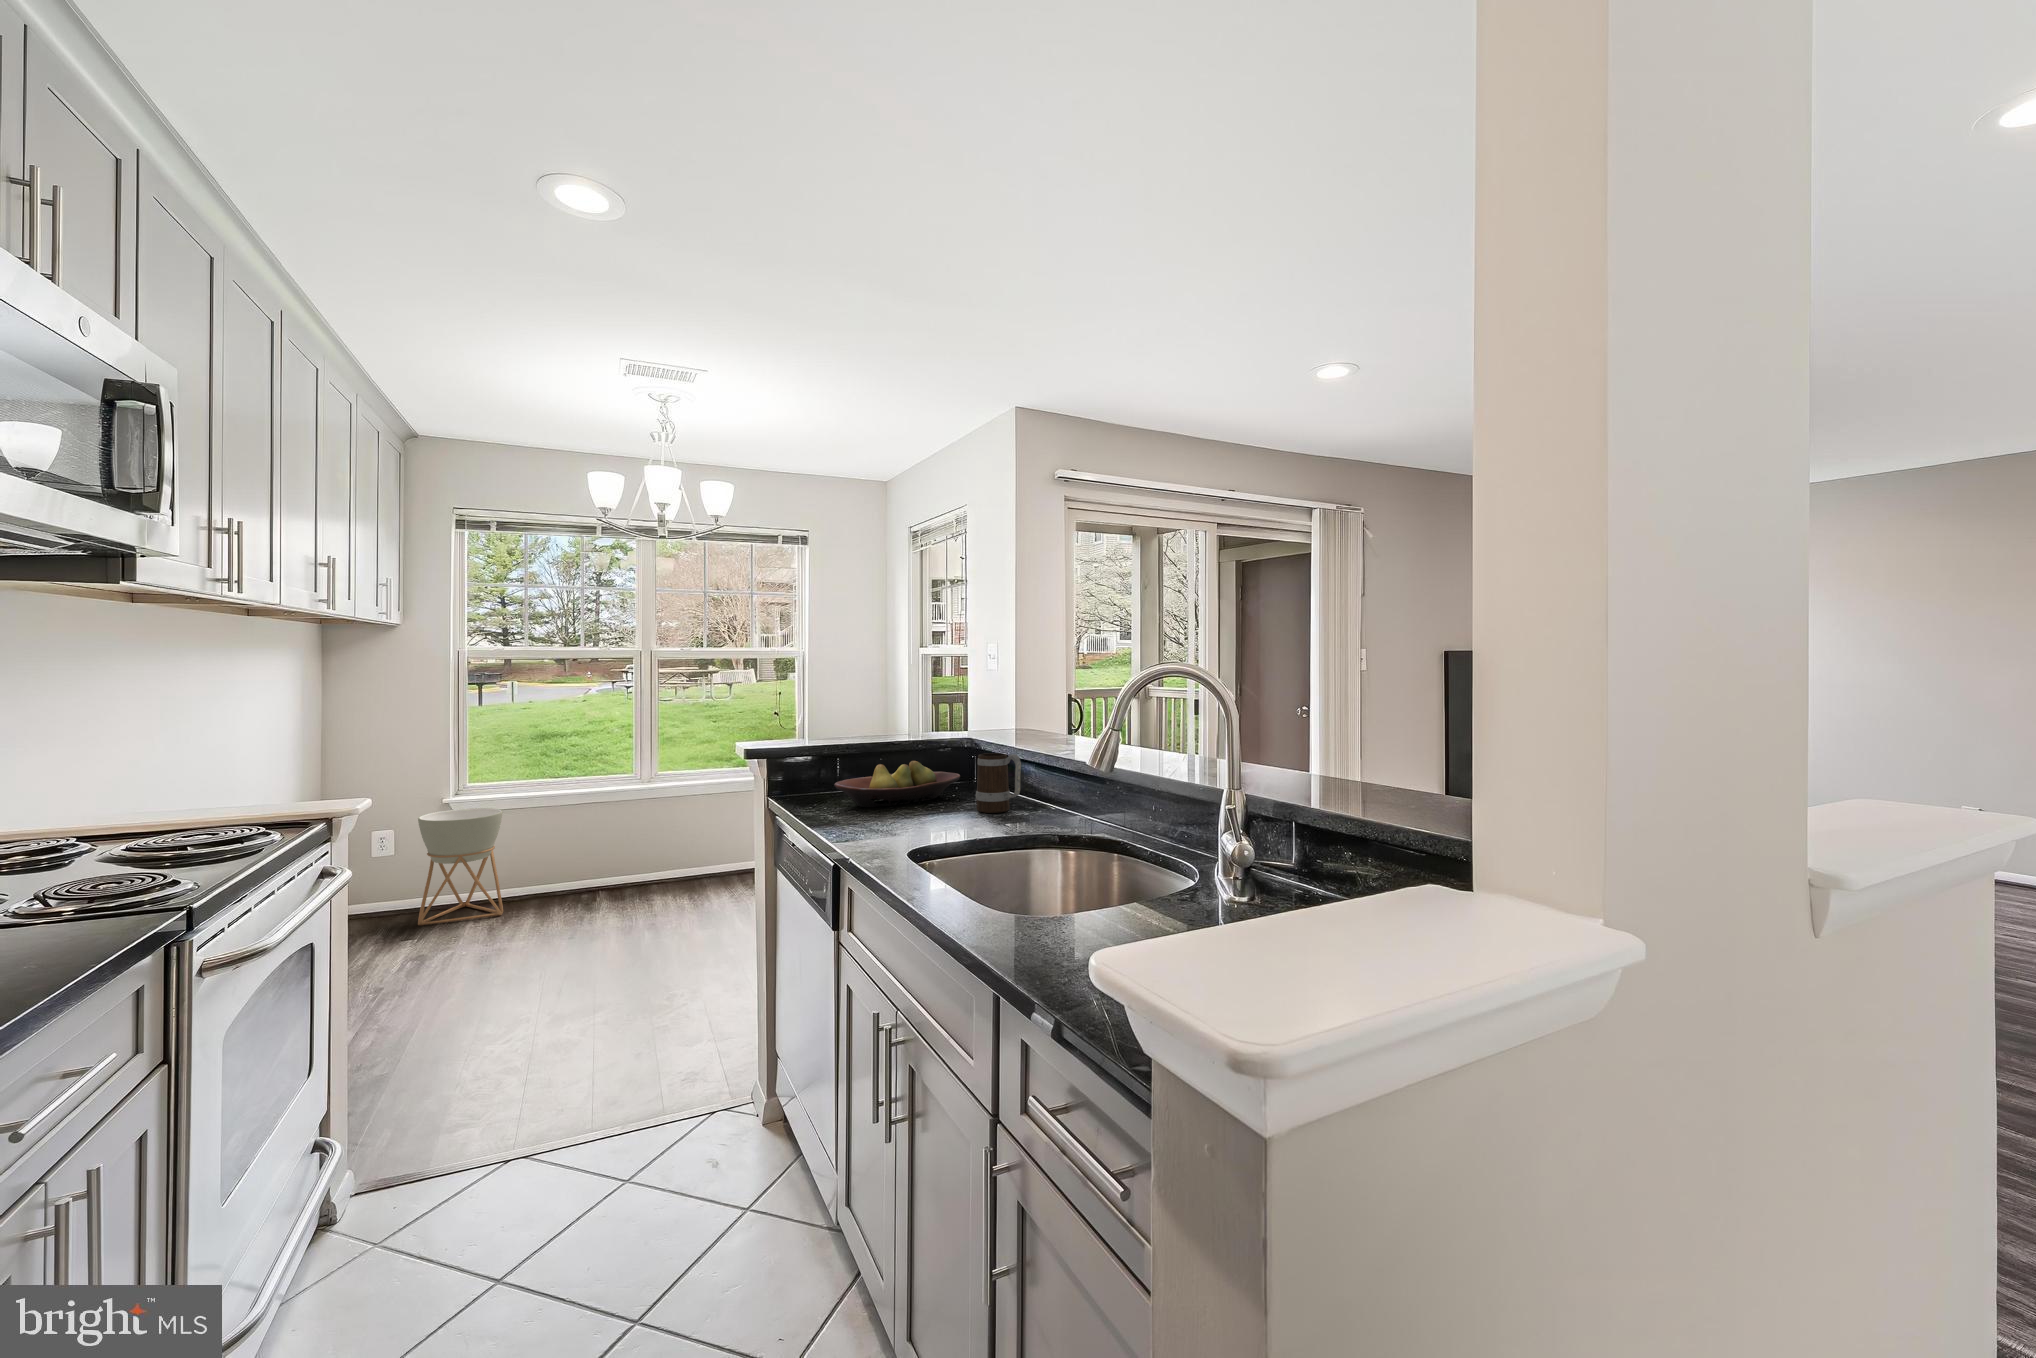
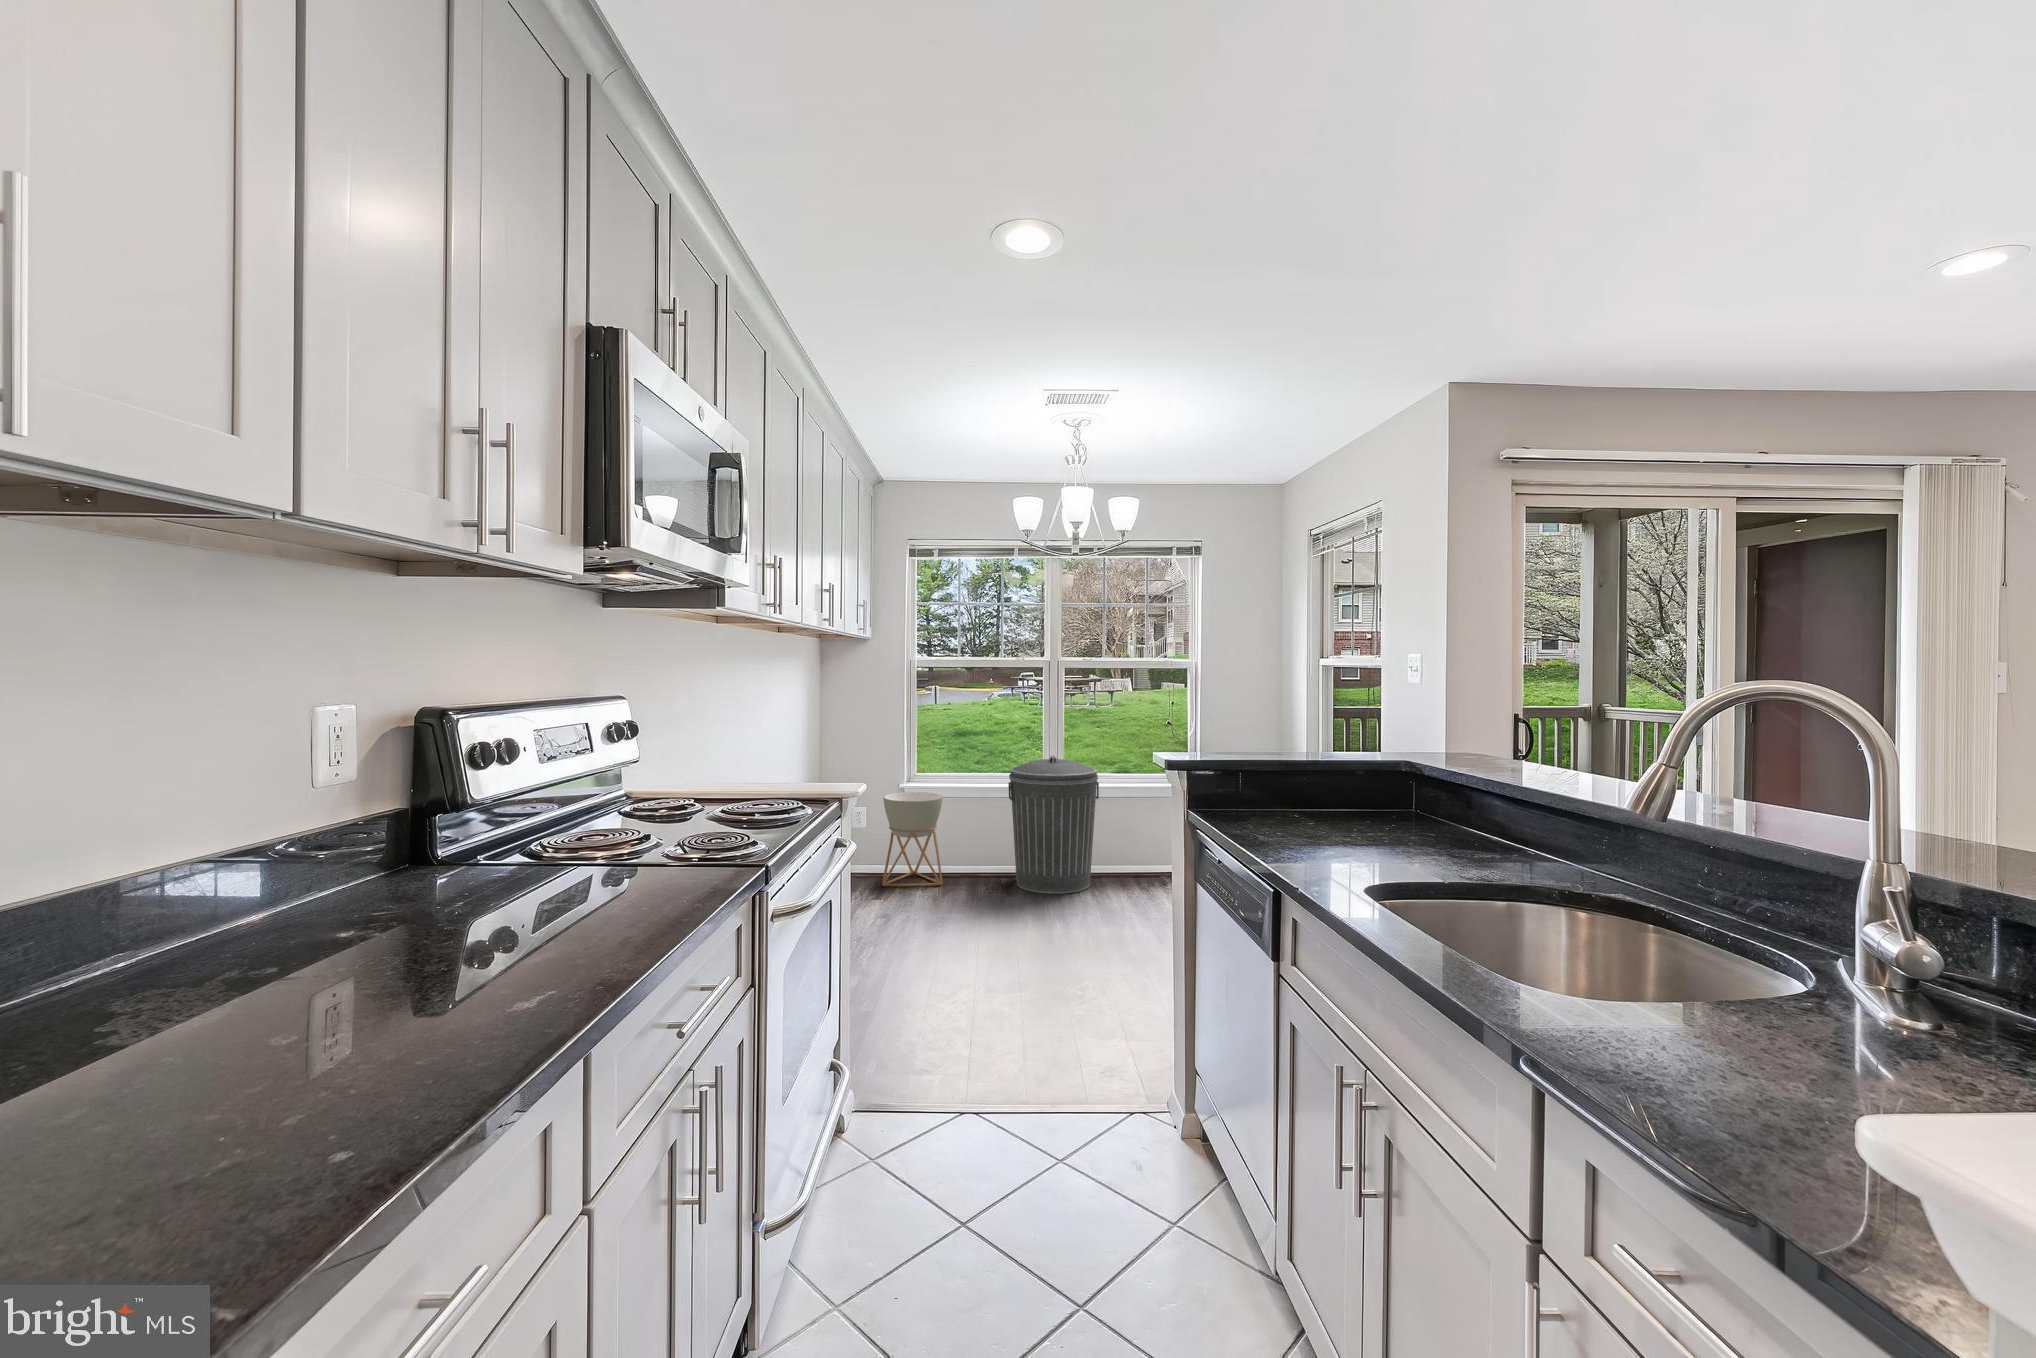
mug: present [976,753,1021,813] -> none [1428,777,1489,847]
trash can: none [588,756,697,908] -> present [1008,755,1099,894]
fruit bowl: present [834,761,960,807] -> none [1259,779,1399,827]

